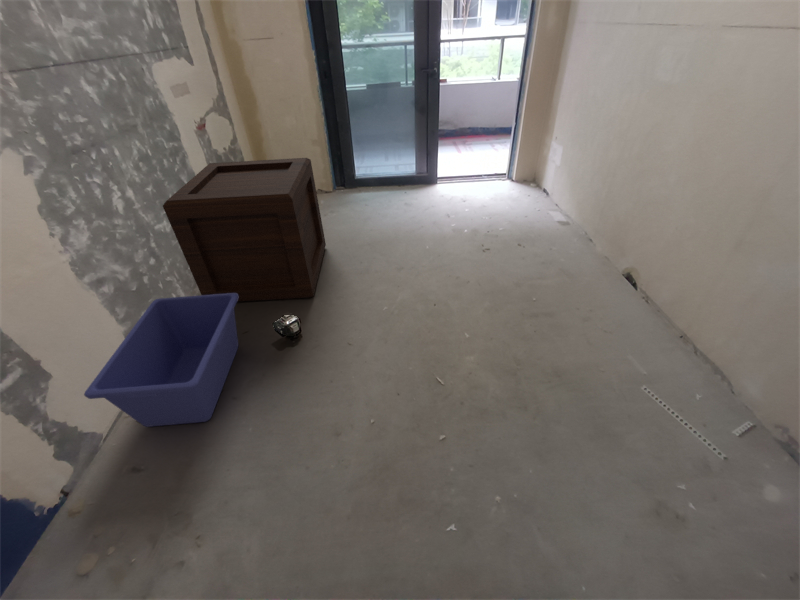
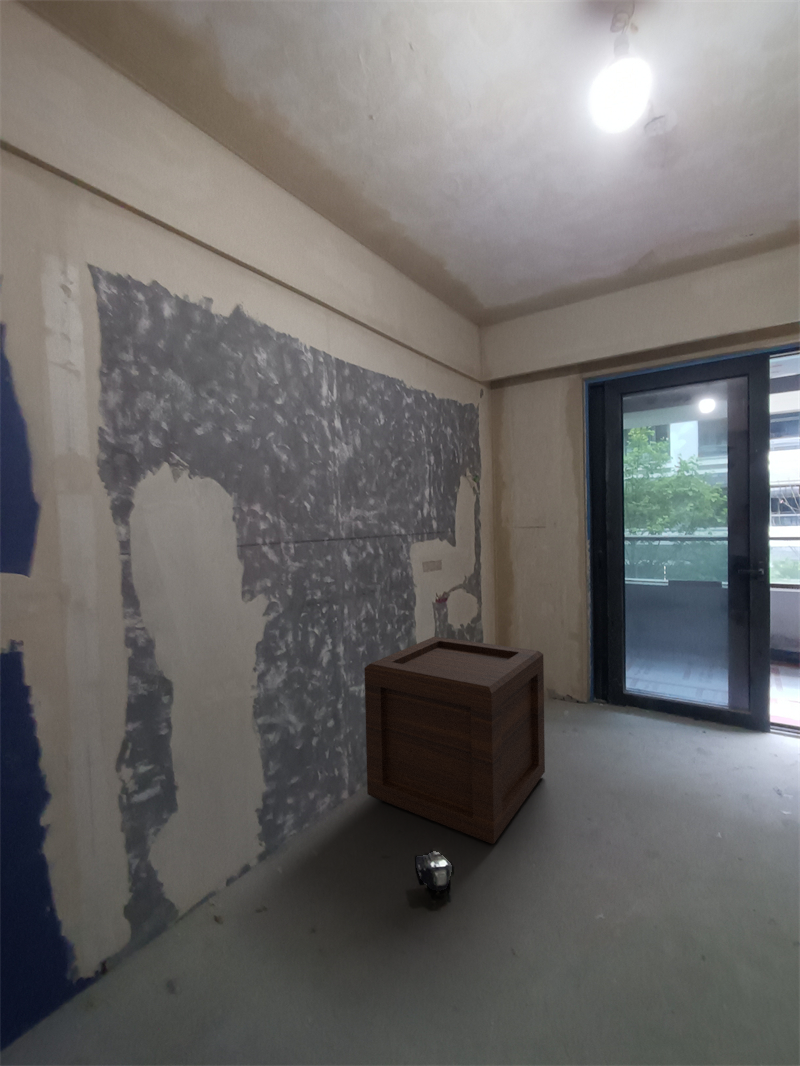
storage bin: present [84,293,239,427] -> none [185,767,389,968]

